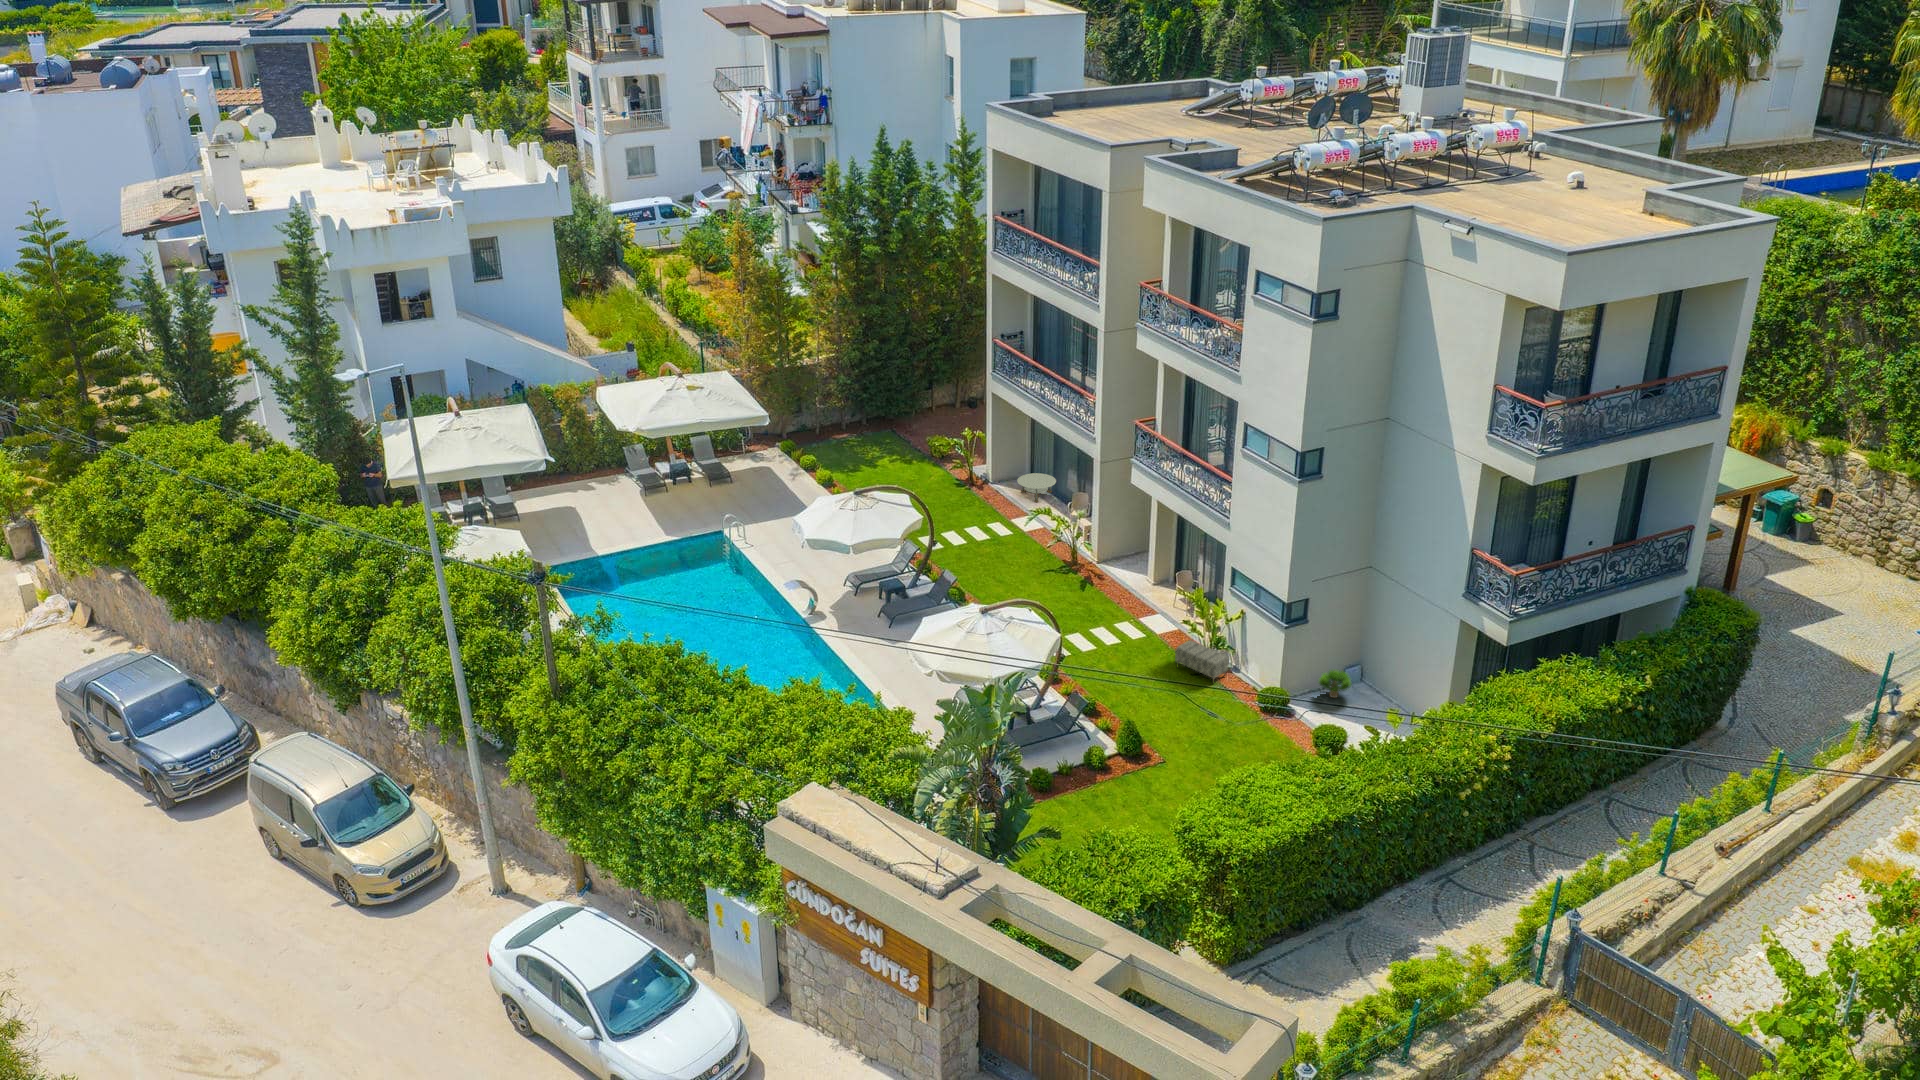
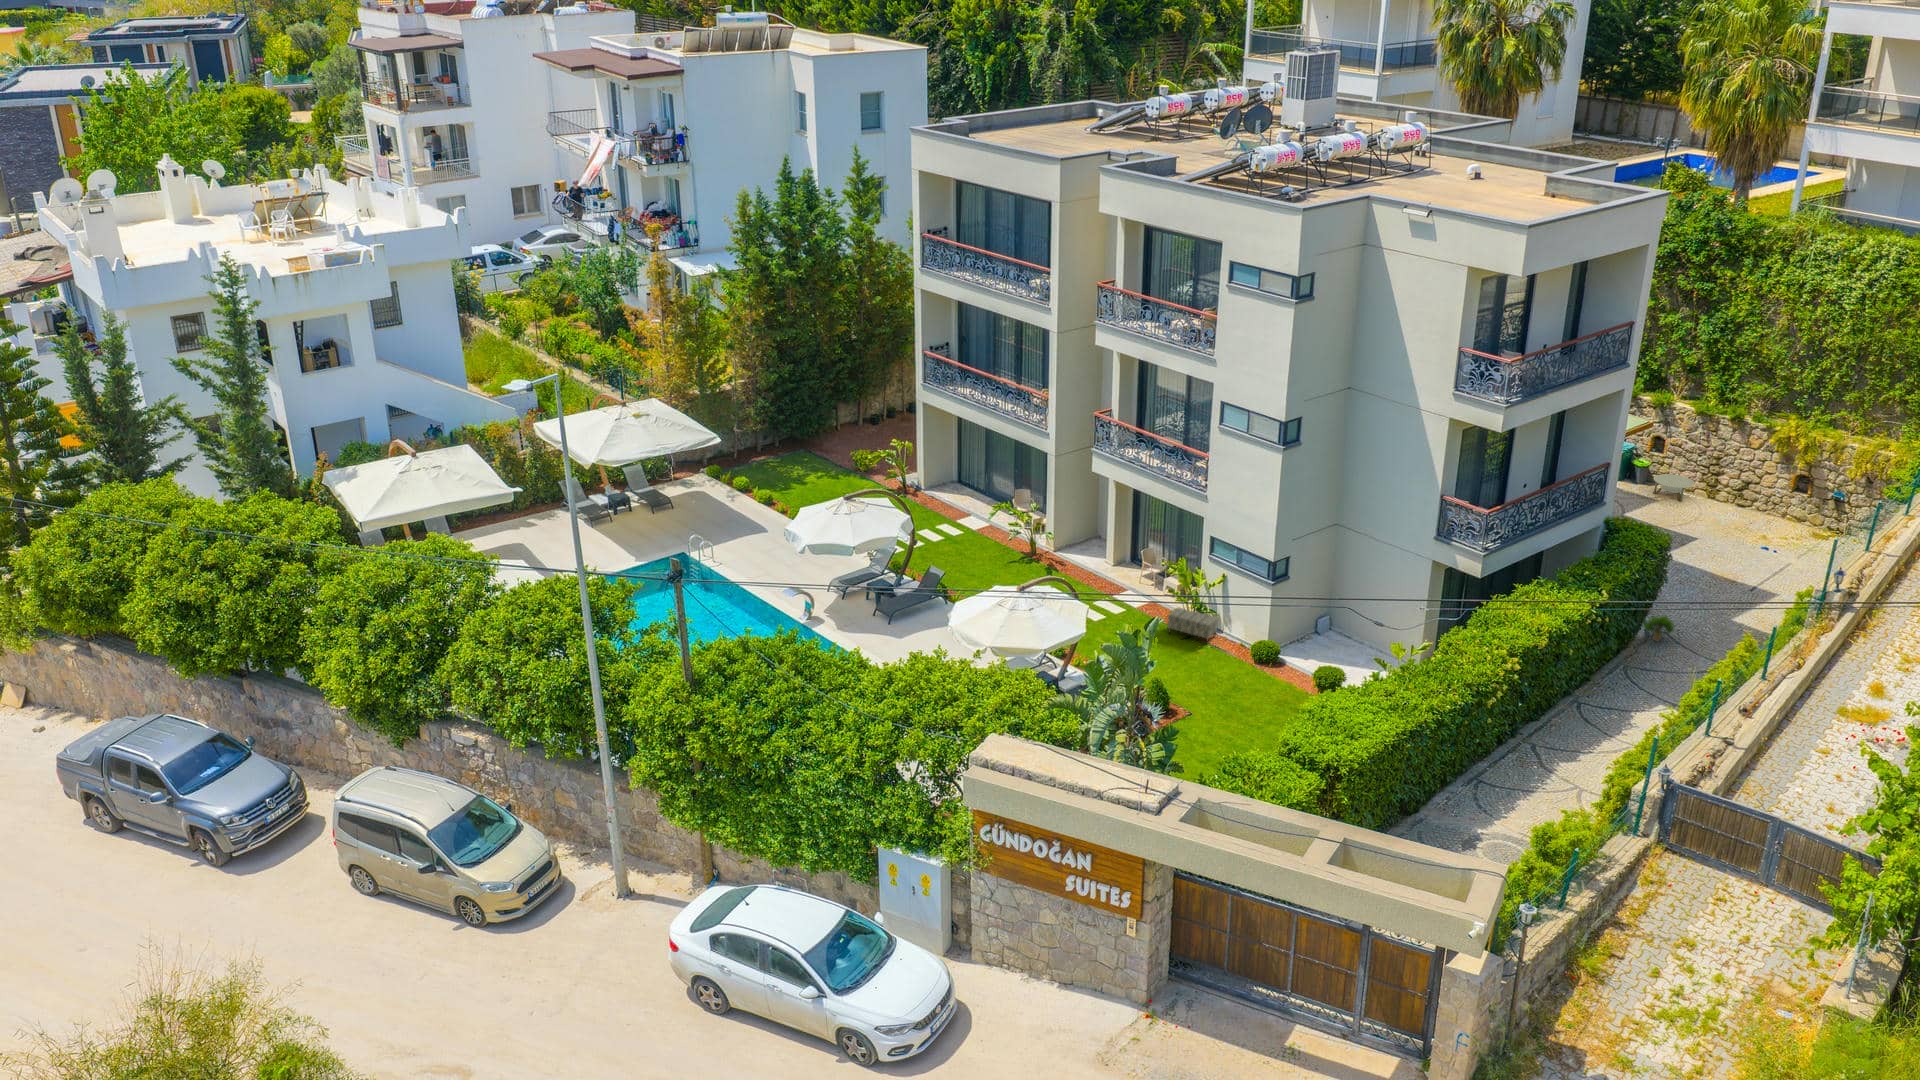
round table: present [1017,473,1056,502] -> present [1653,474,1695,501]
potted plant: present [1319,670,1351,698] -> present [1644,615,1674,641]

